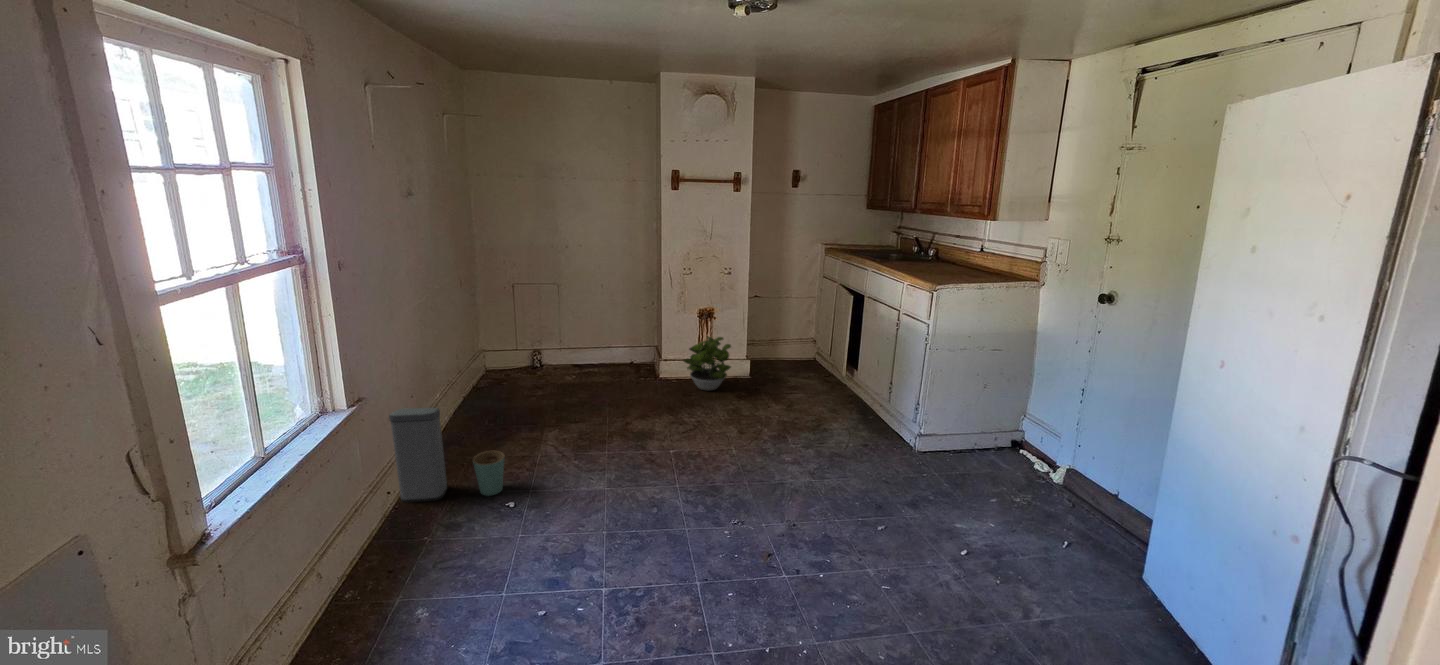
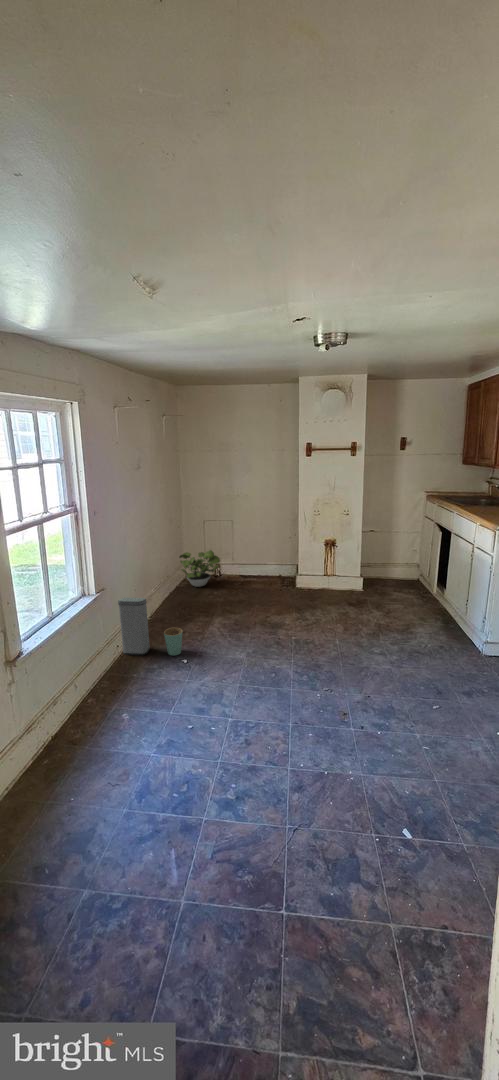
potted plant: present [684,336,731,390] -> present [179,550,220,587]

